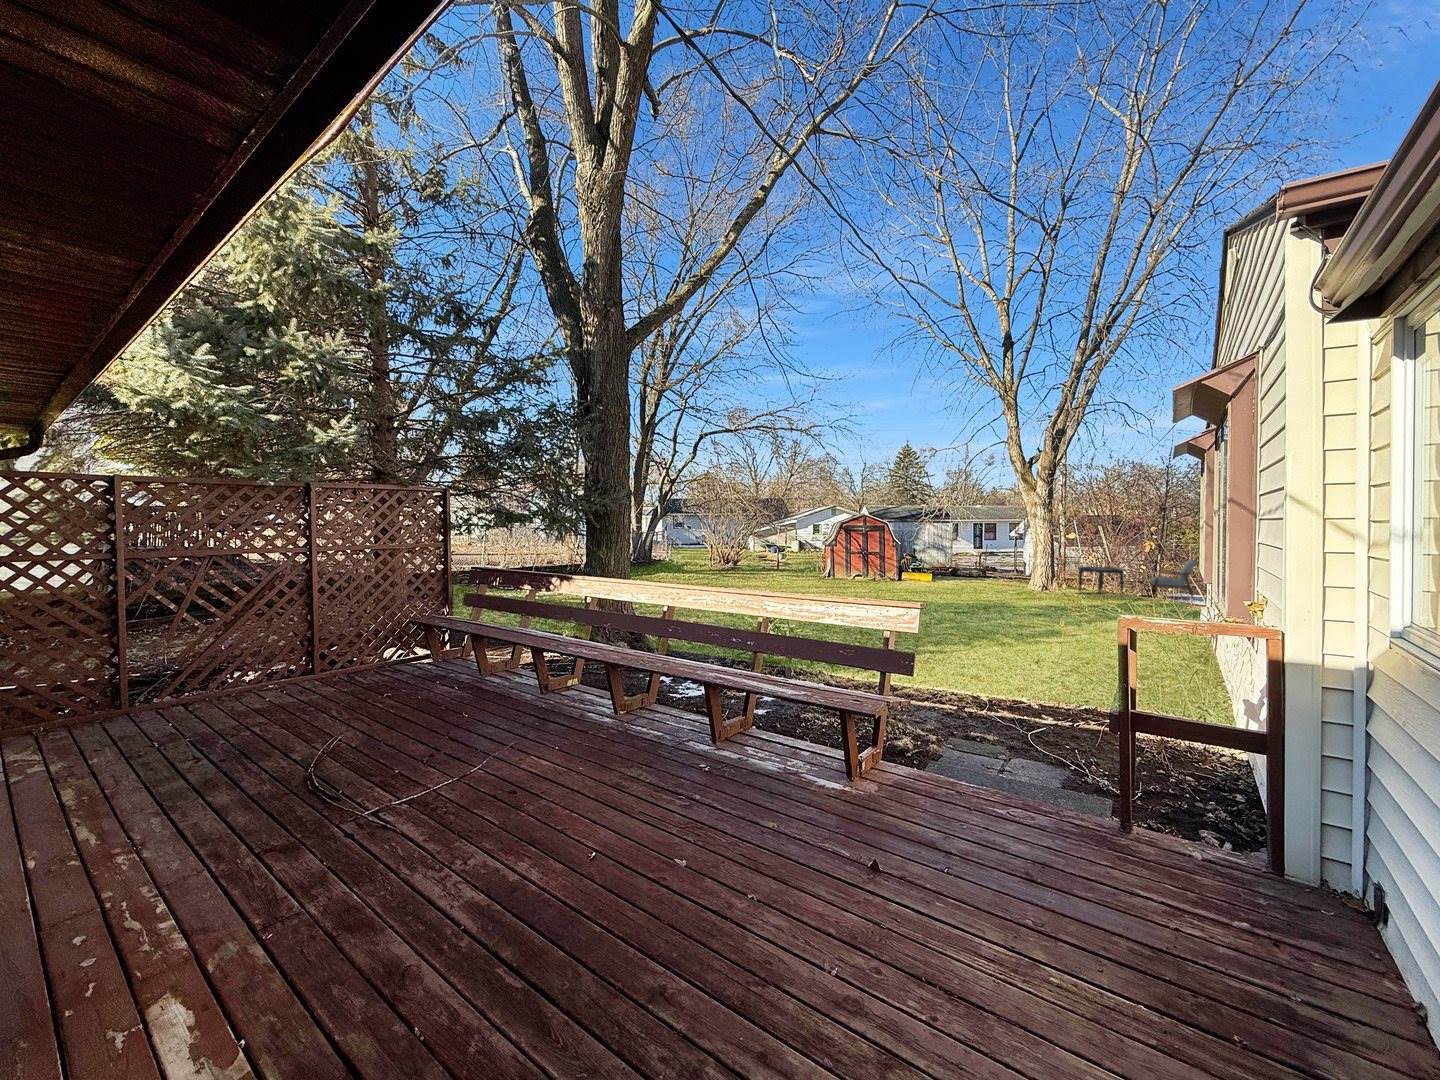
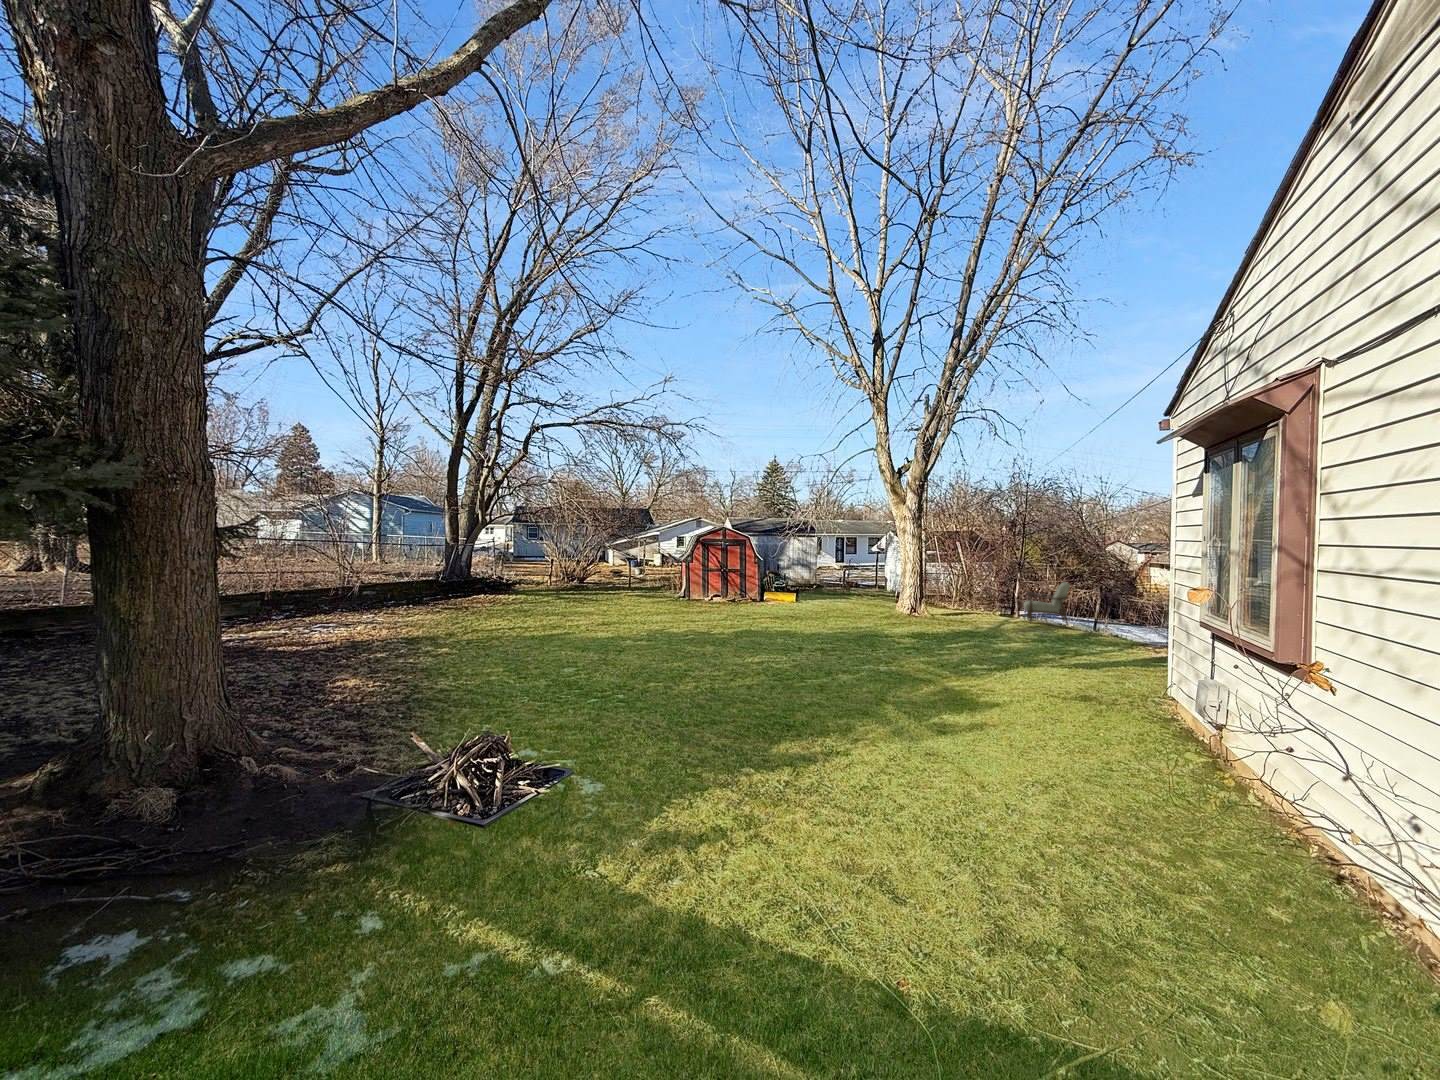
round table: present [1078,566,1125,594] -> none [948,588,998,620]

